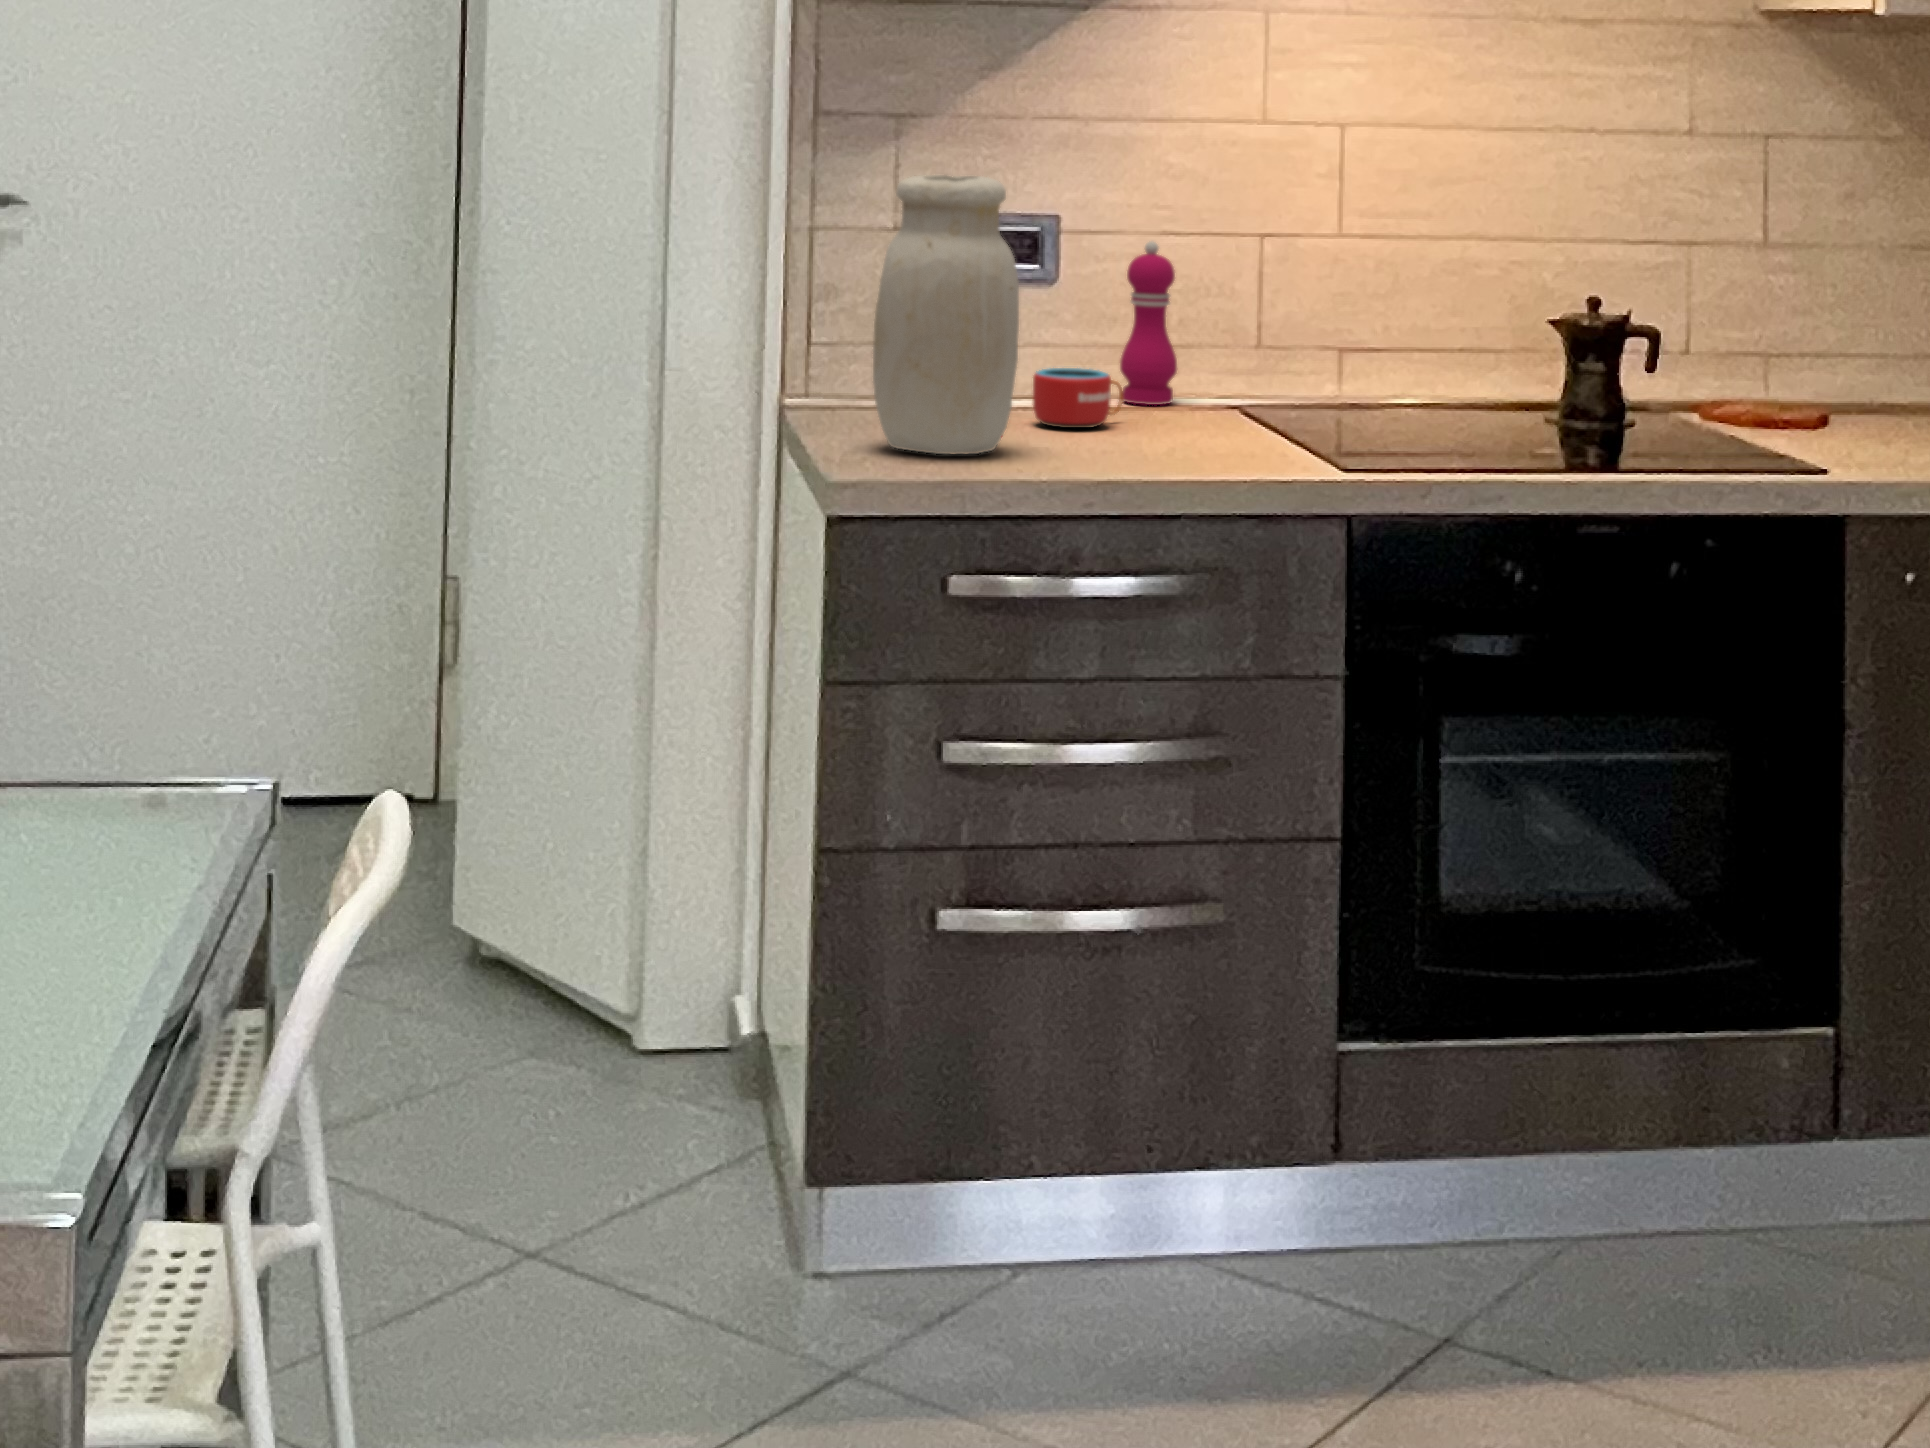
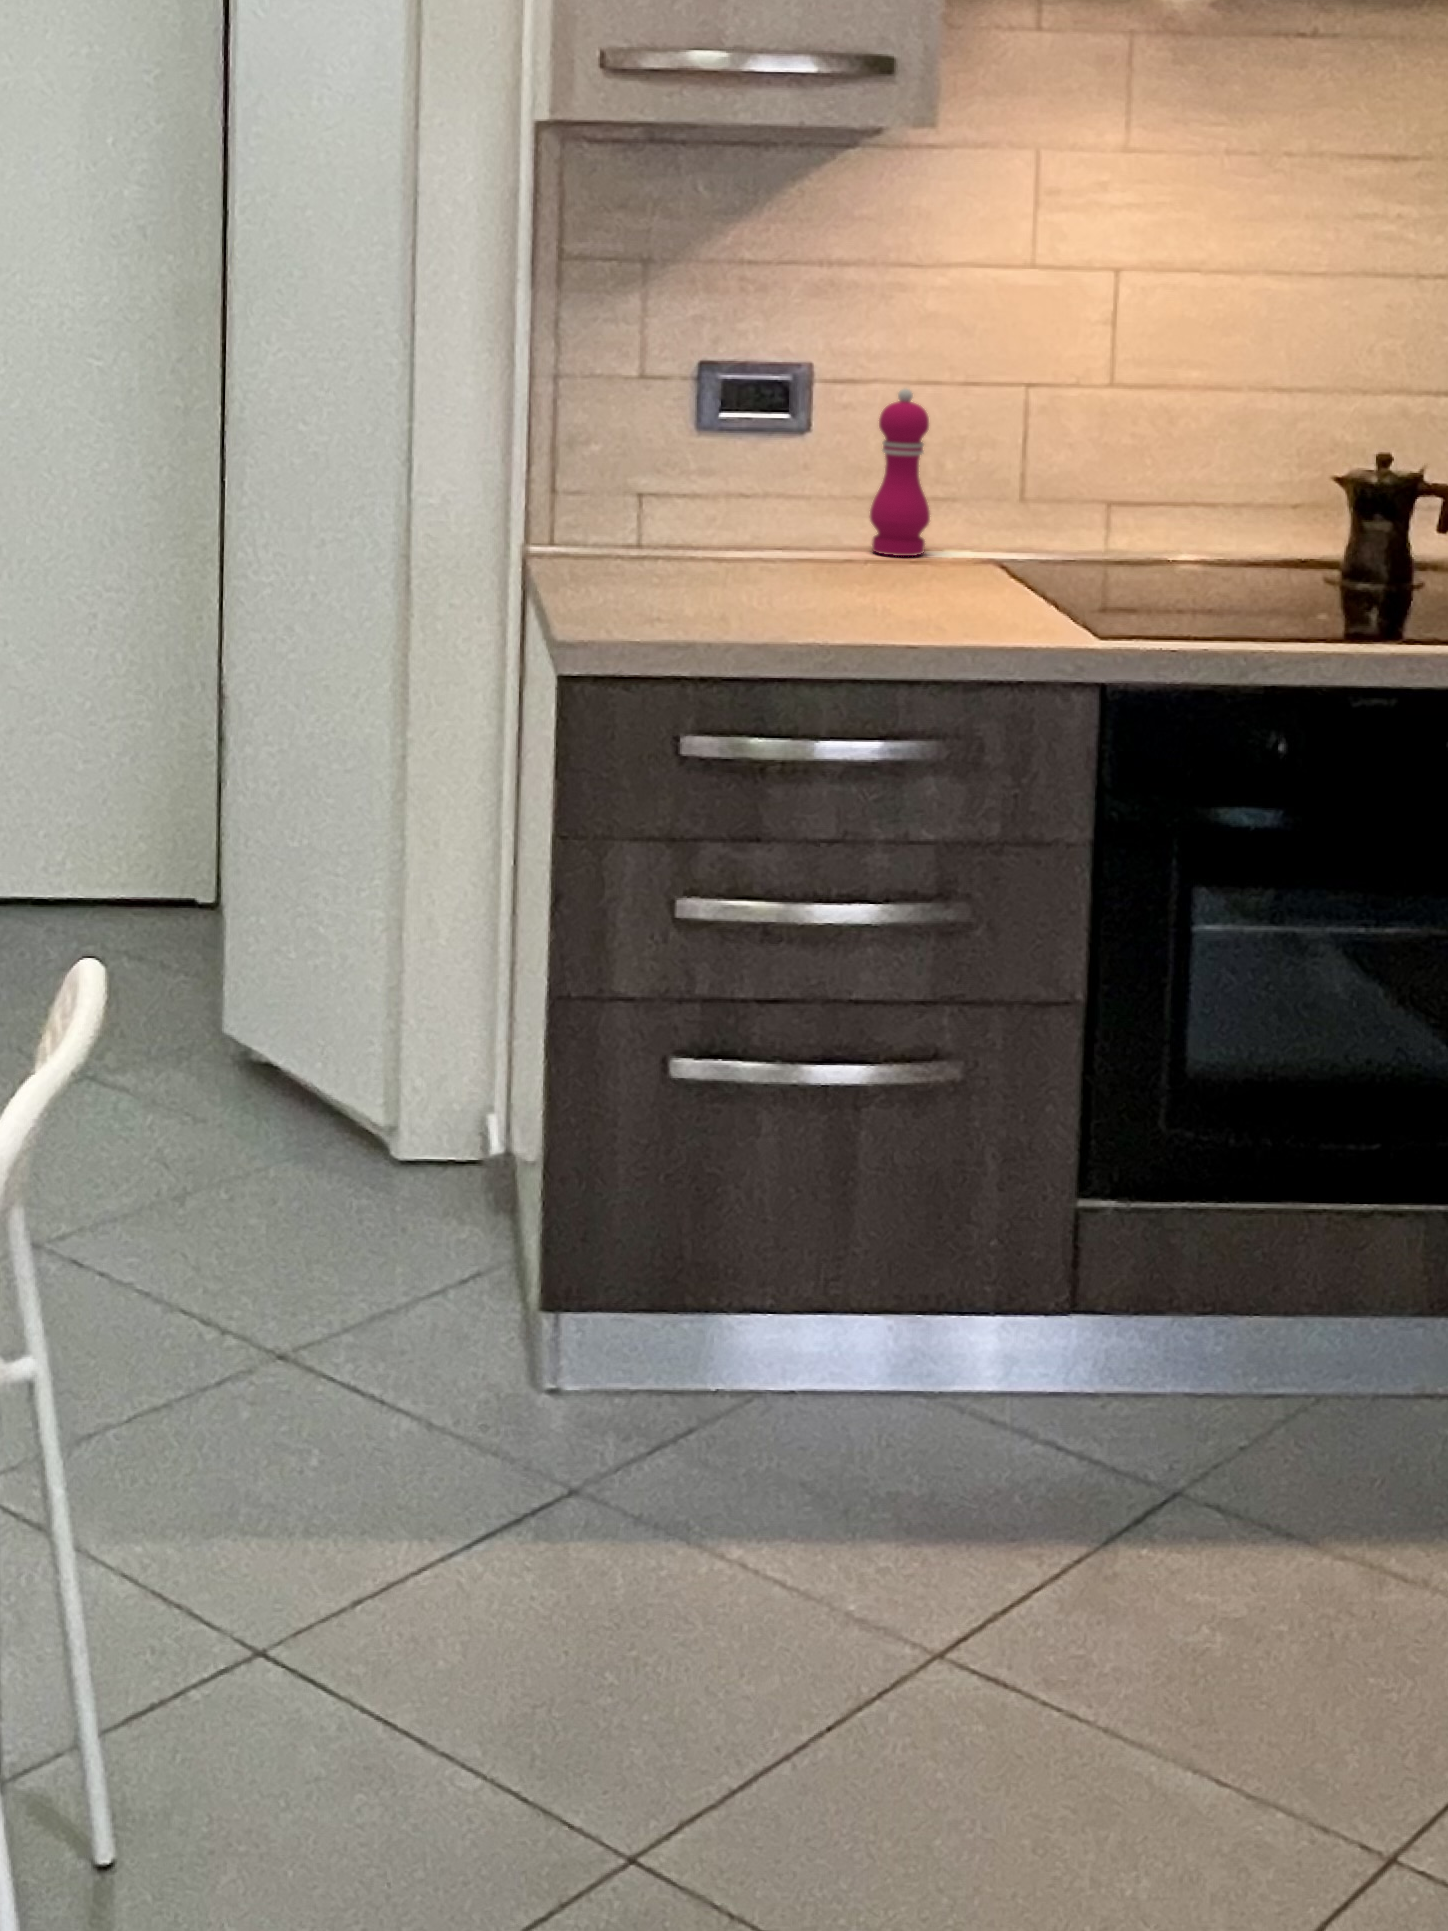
jar: present [873,175,1019,454] -> none [610,323,762,610]
mug: present [1033,368,1123,428] -> none [776,519,871,582]

